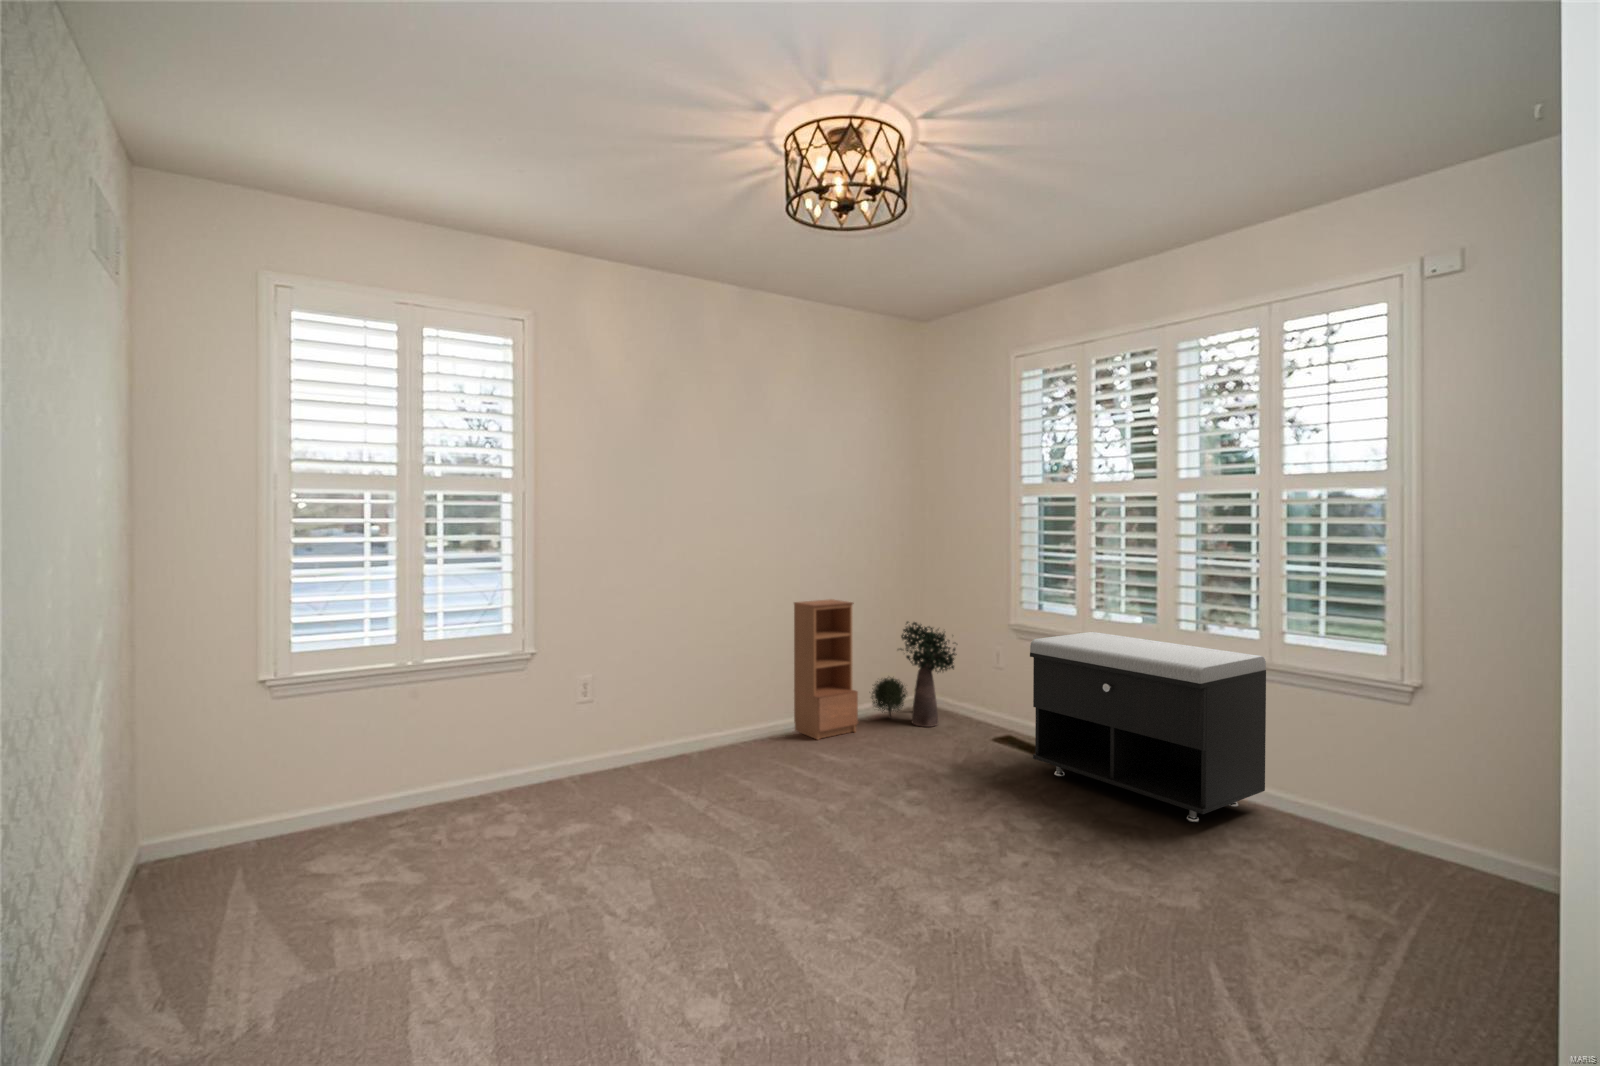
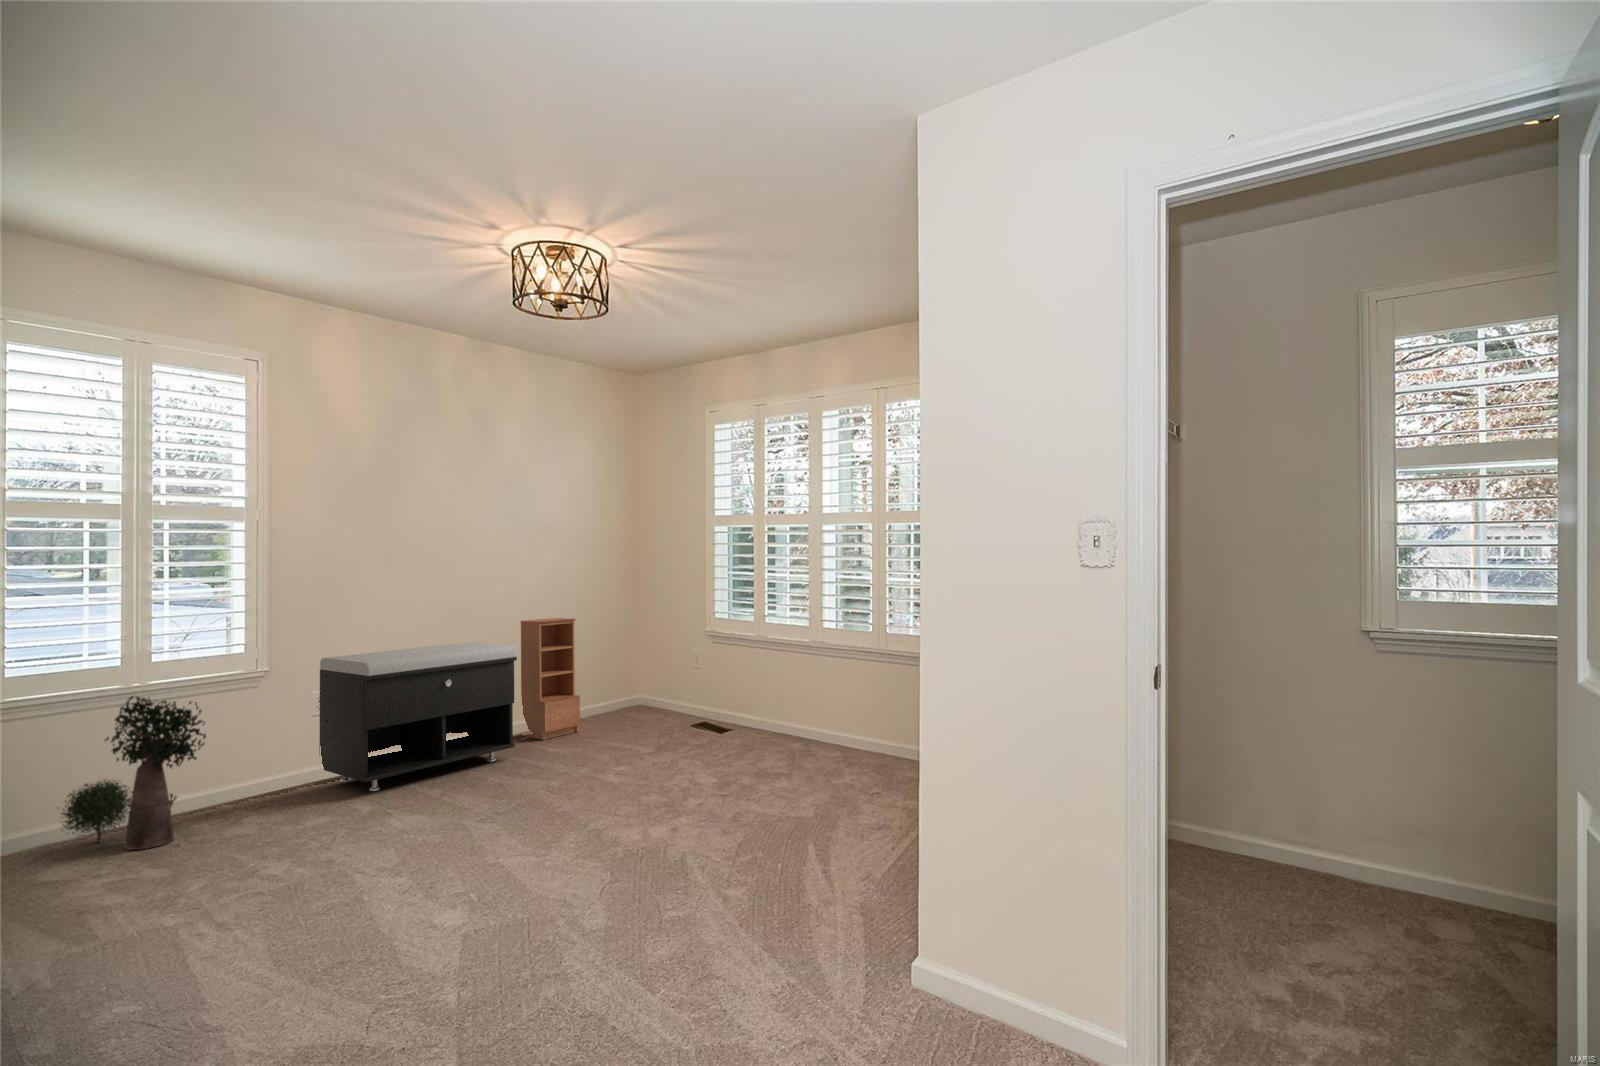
potted plant: present [872,622,957,727] -> present [62,696,206,850]
storage bench: present [1030,632,1266,822] -> present [319,642,517,791]

